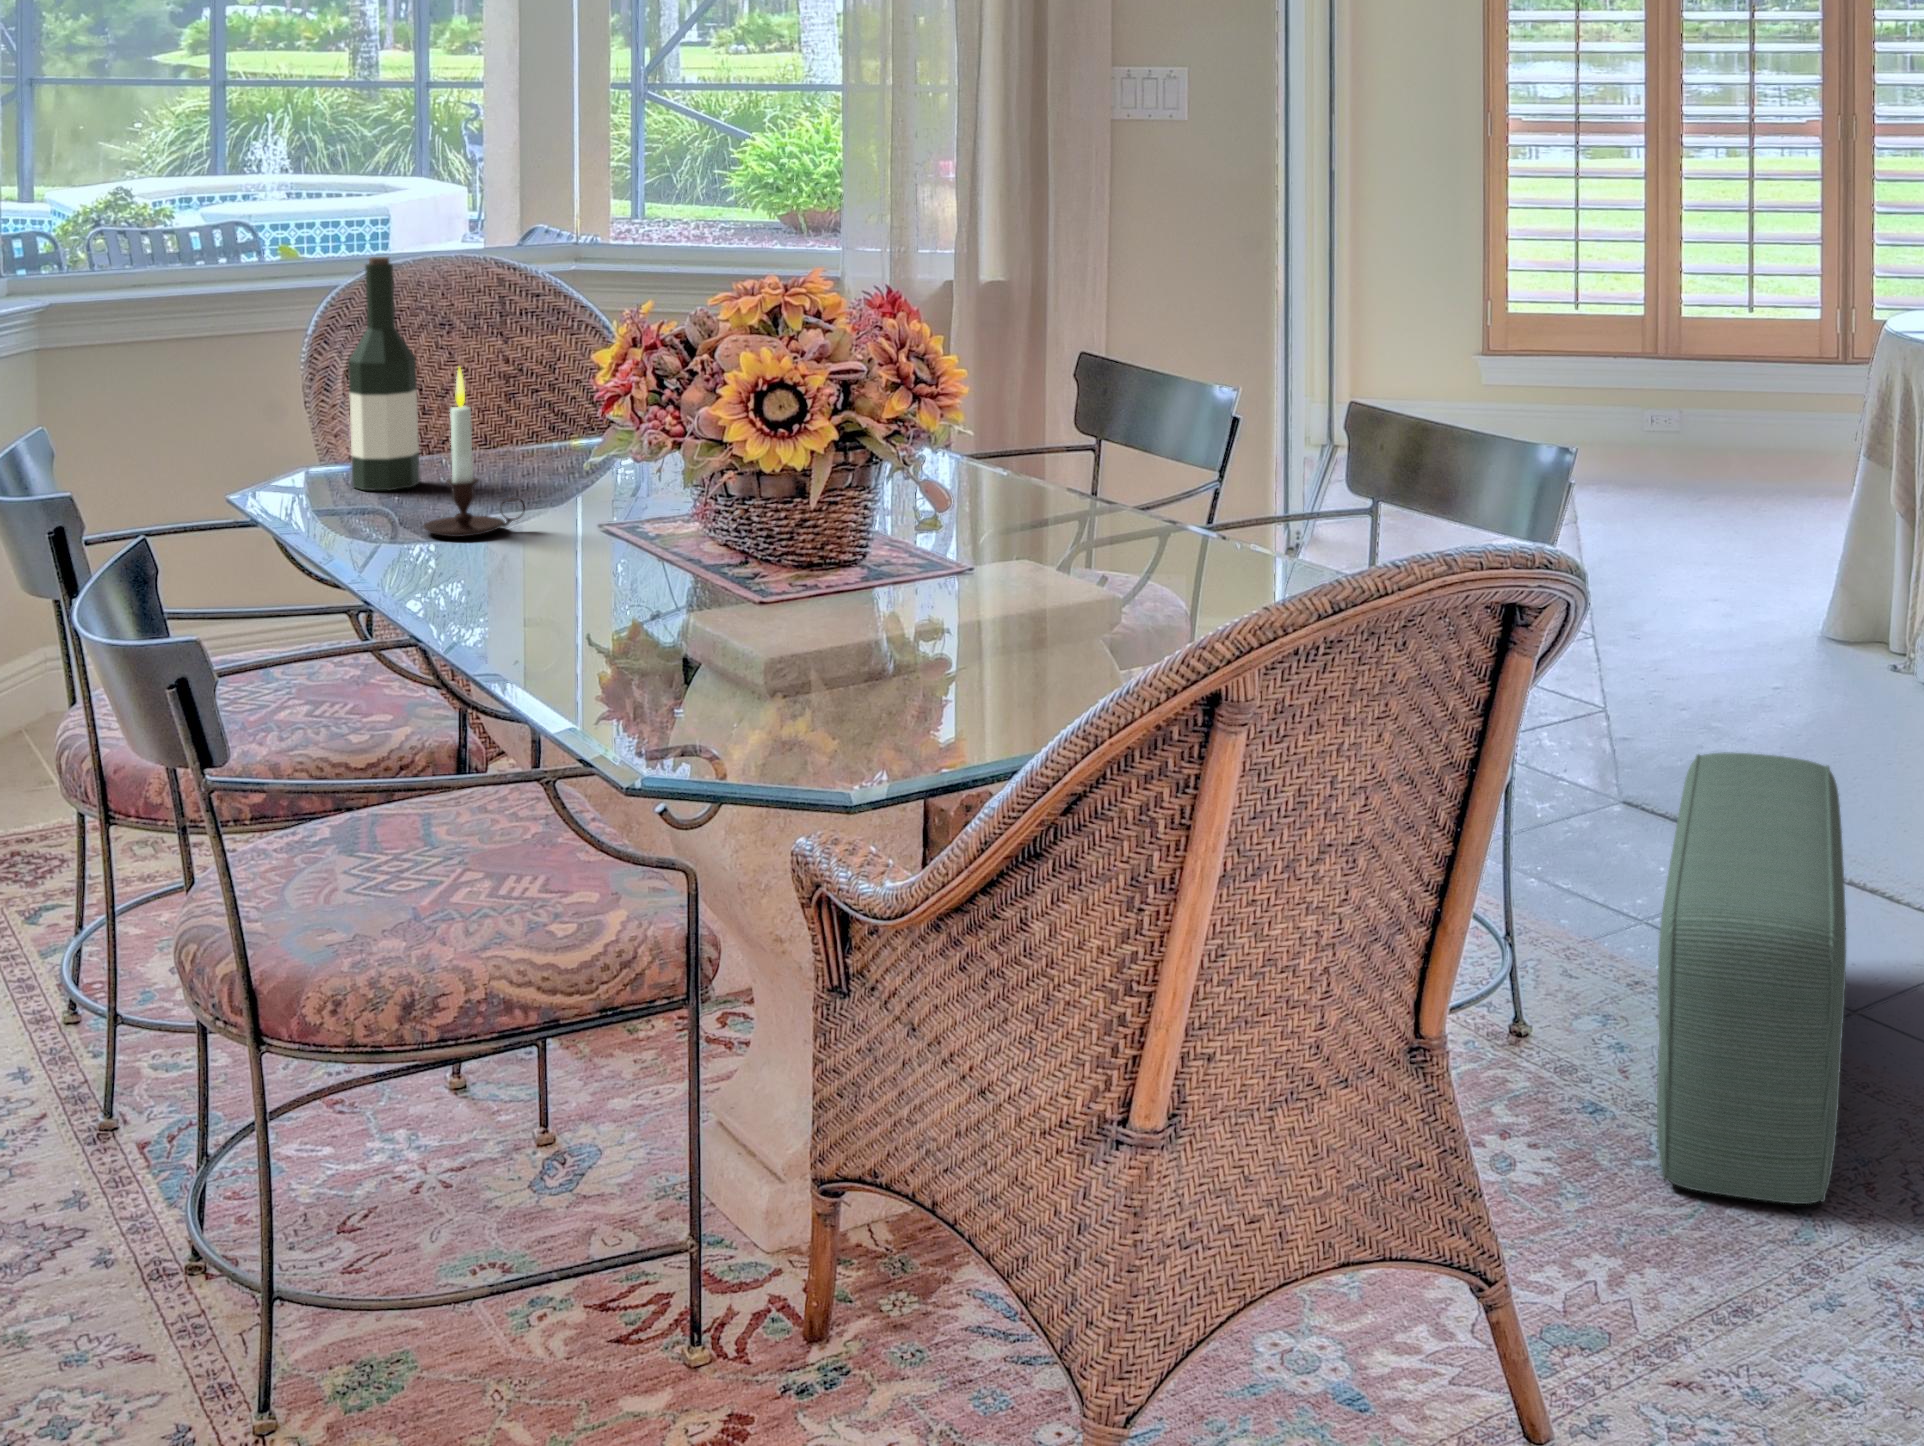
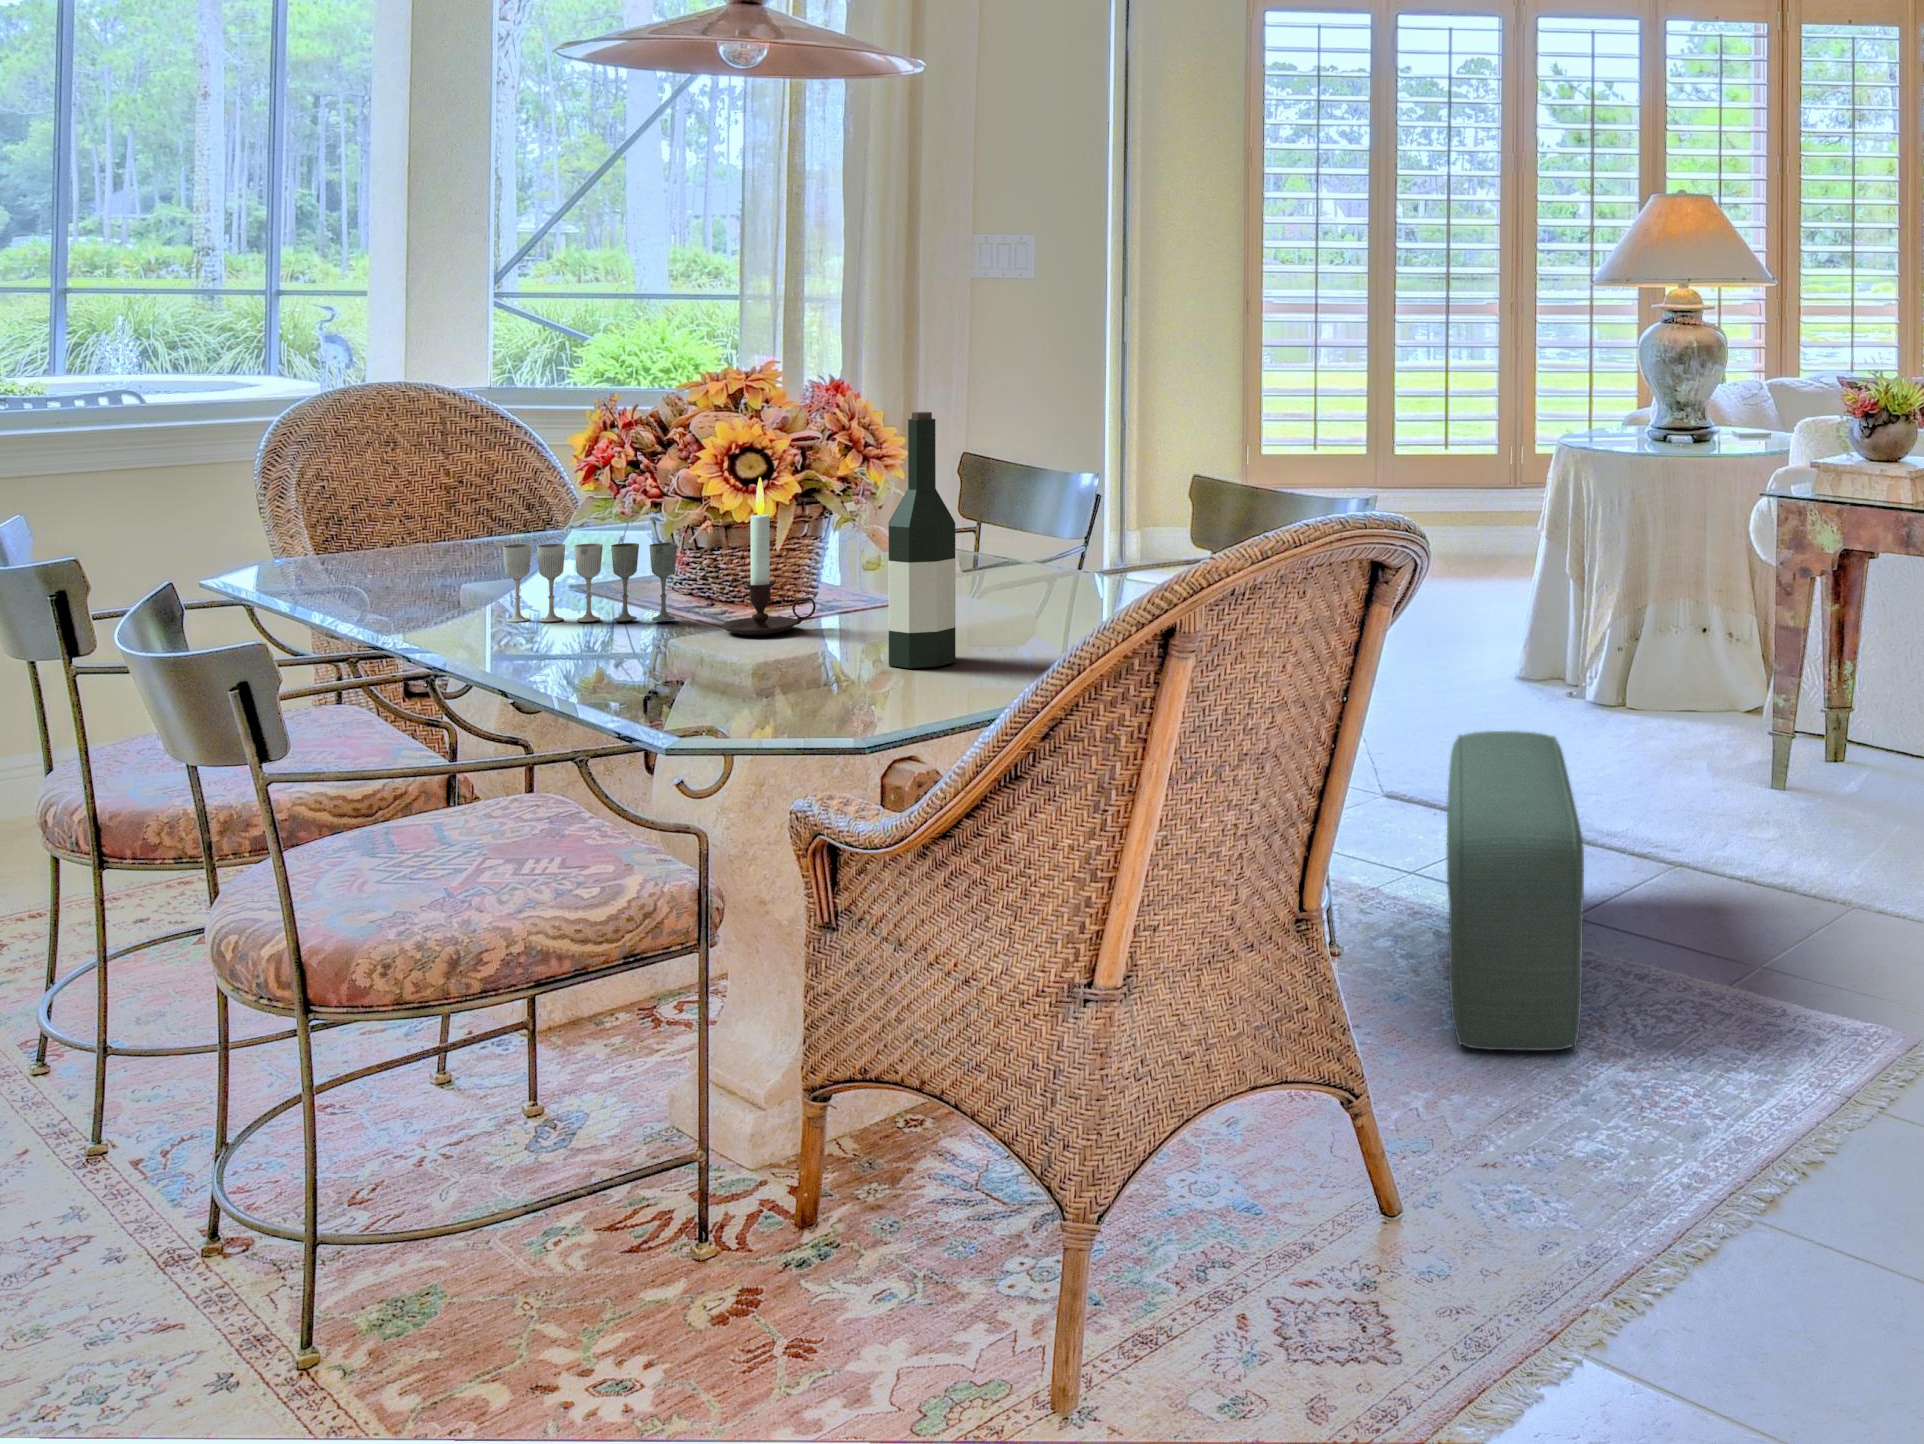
wine bottle: present [348,257,420,490] -> present [888,412,956,668]
candle: present [423,368,525,537] -> present [722,477,816,635]
wine glass: none [501,485,694,586] -> present [503,543,677,623]

